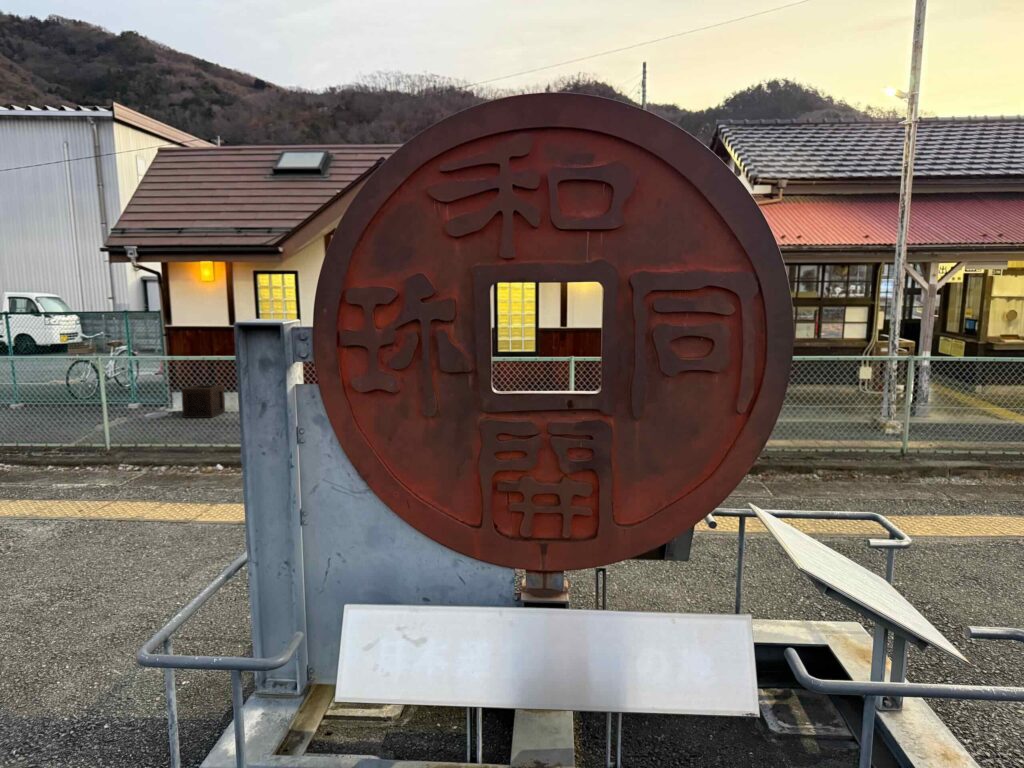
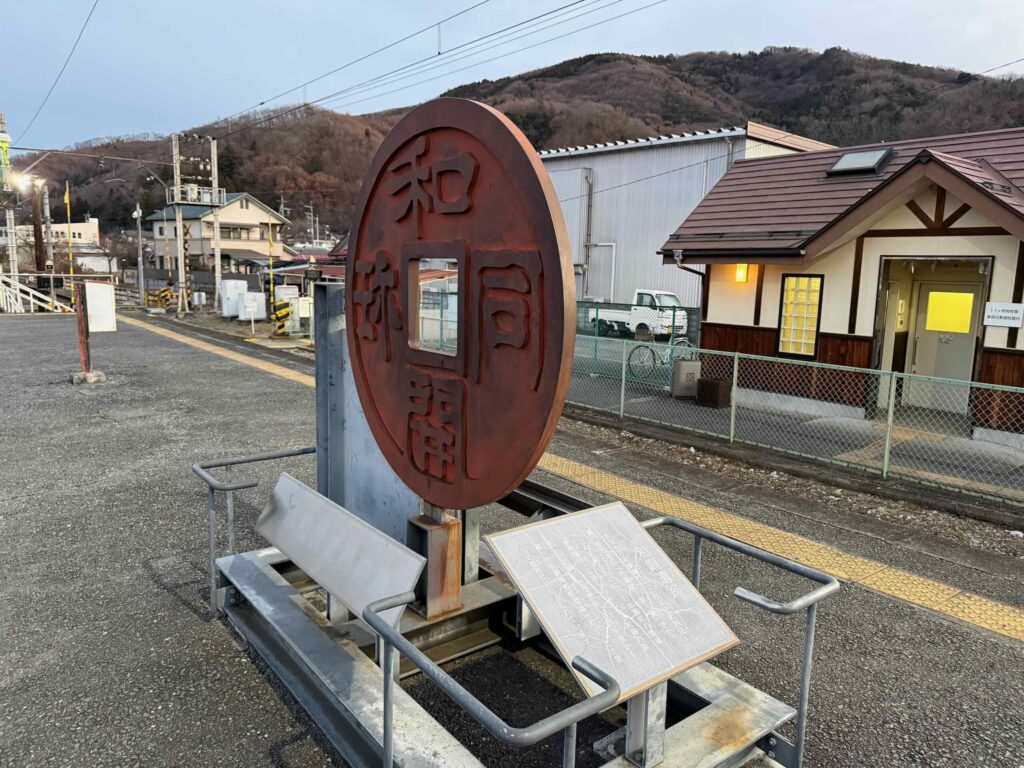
trash can: none [140,369,181,416] -> present [669,359,701,400]

